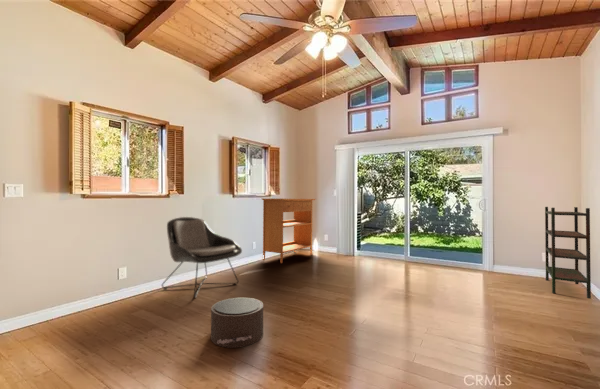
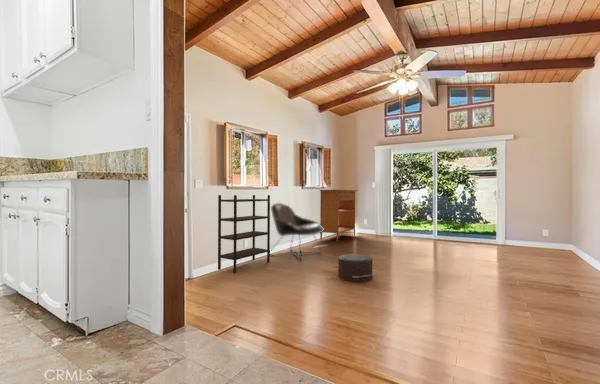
bookshelf: present [545,207,591,299] -> present [218,195,270,273]

